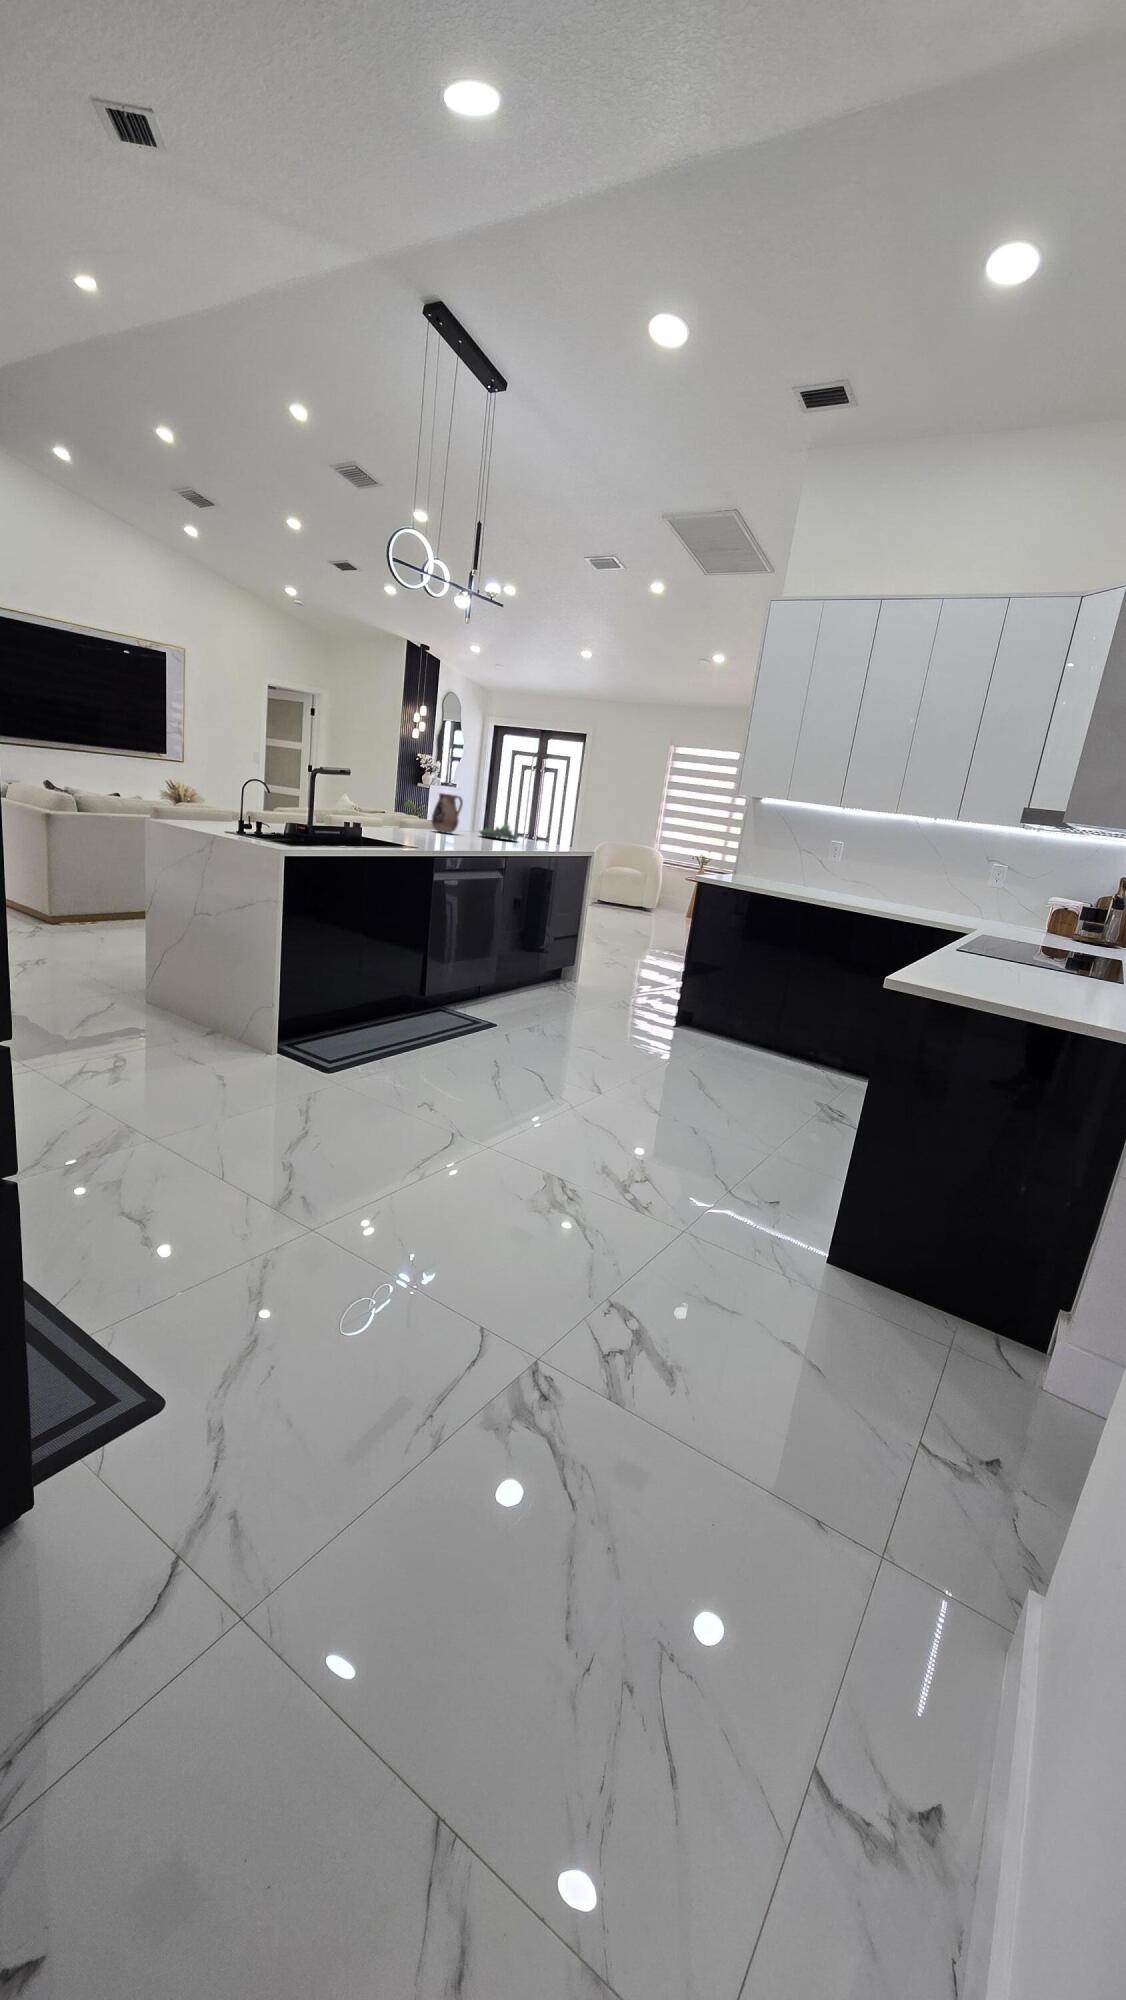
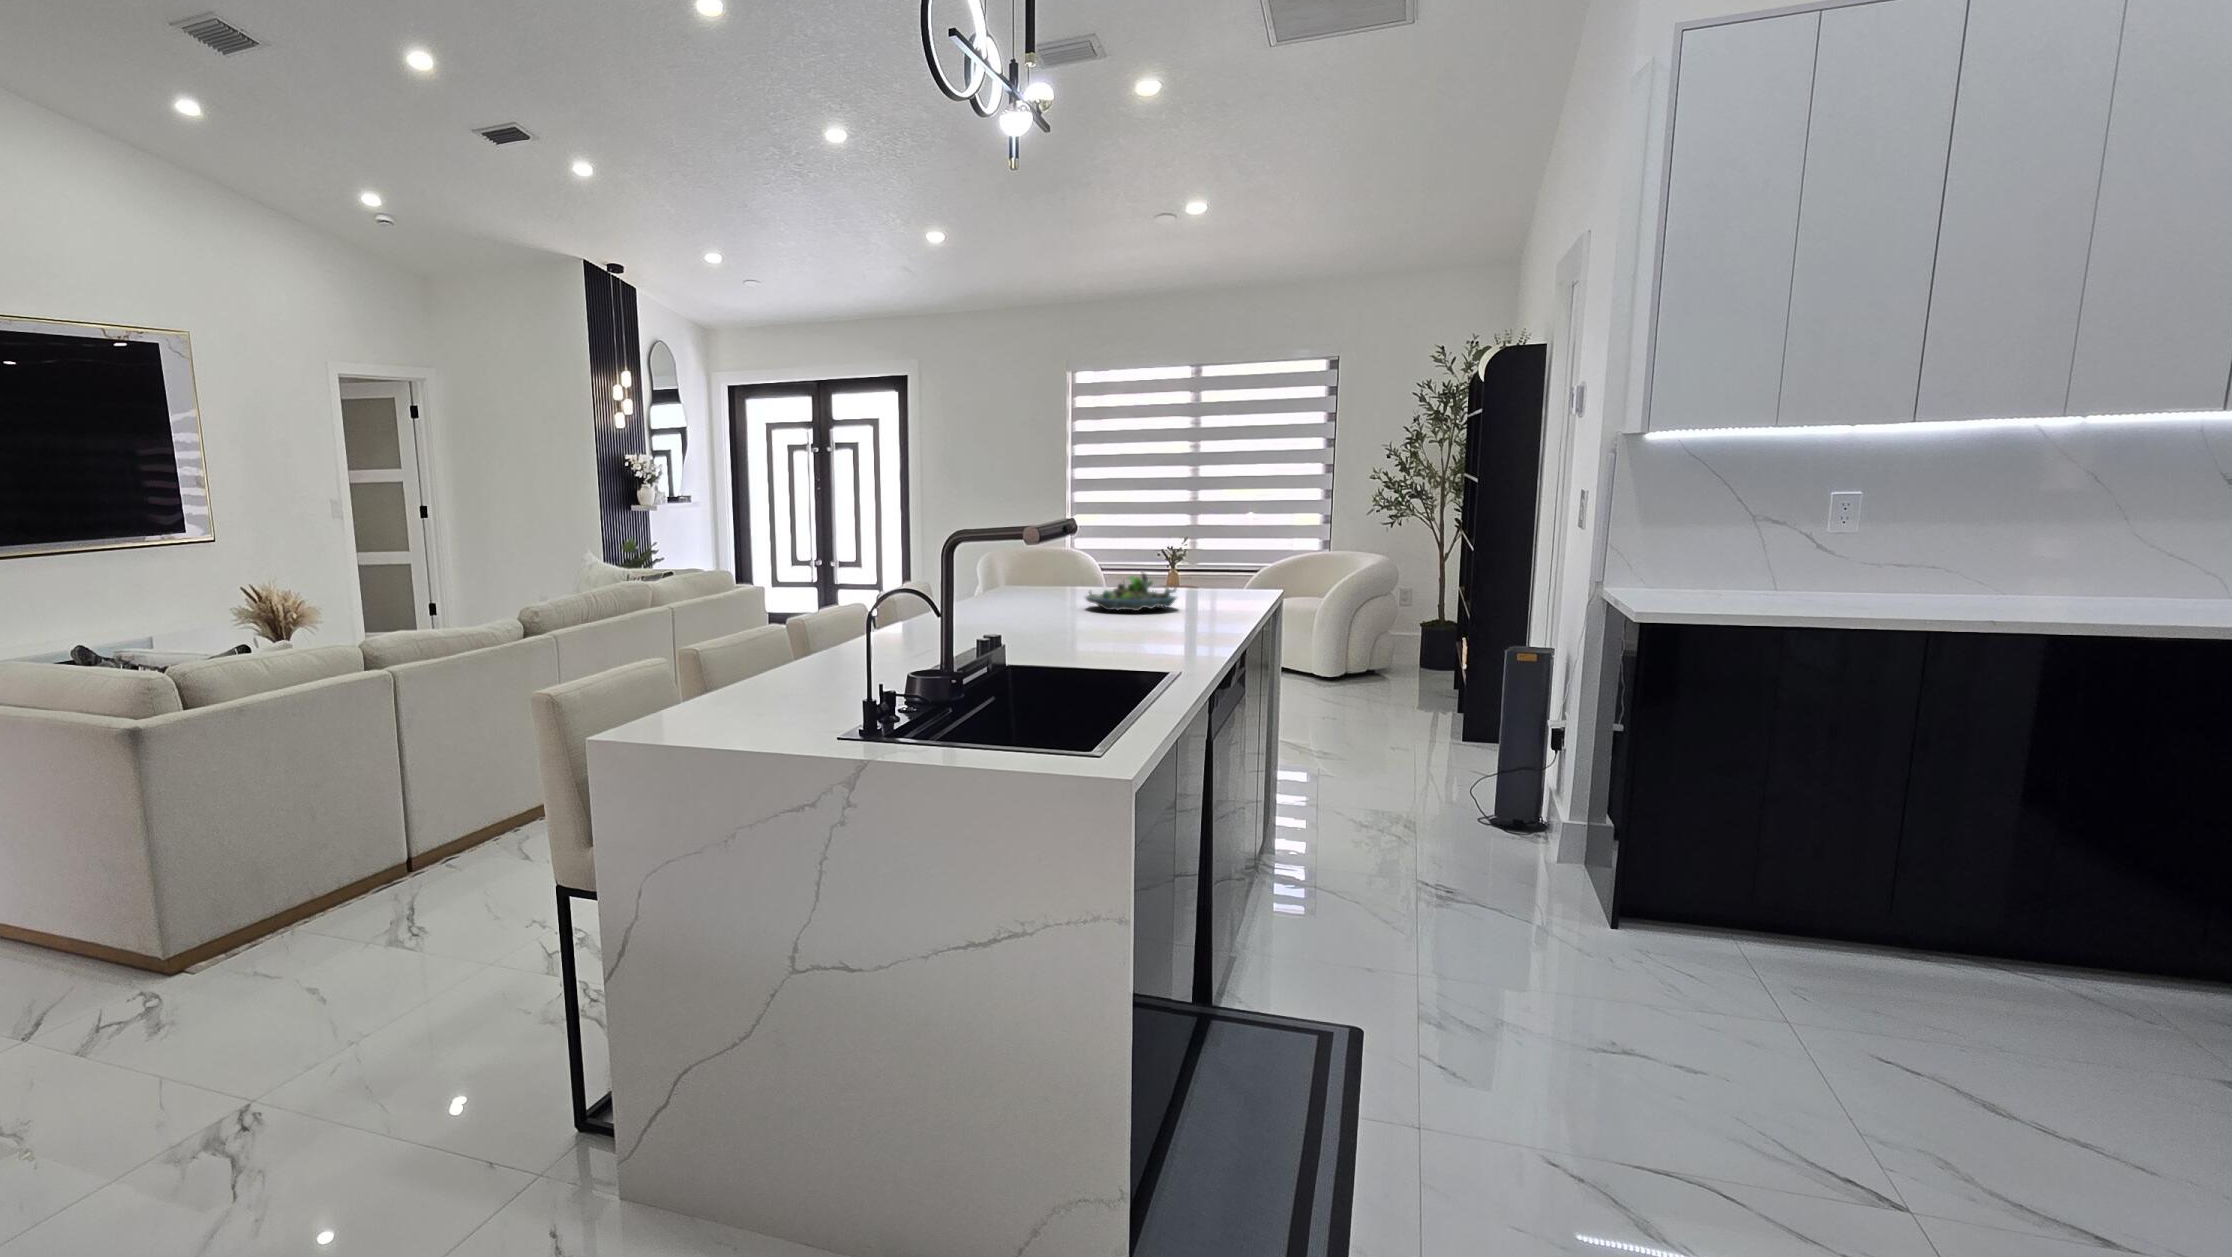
ceramic pitcher: present [432,793,463,833] -> none [1016,532,1077,622]

